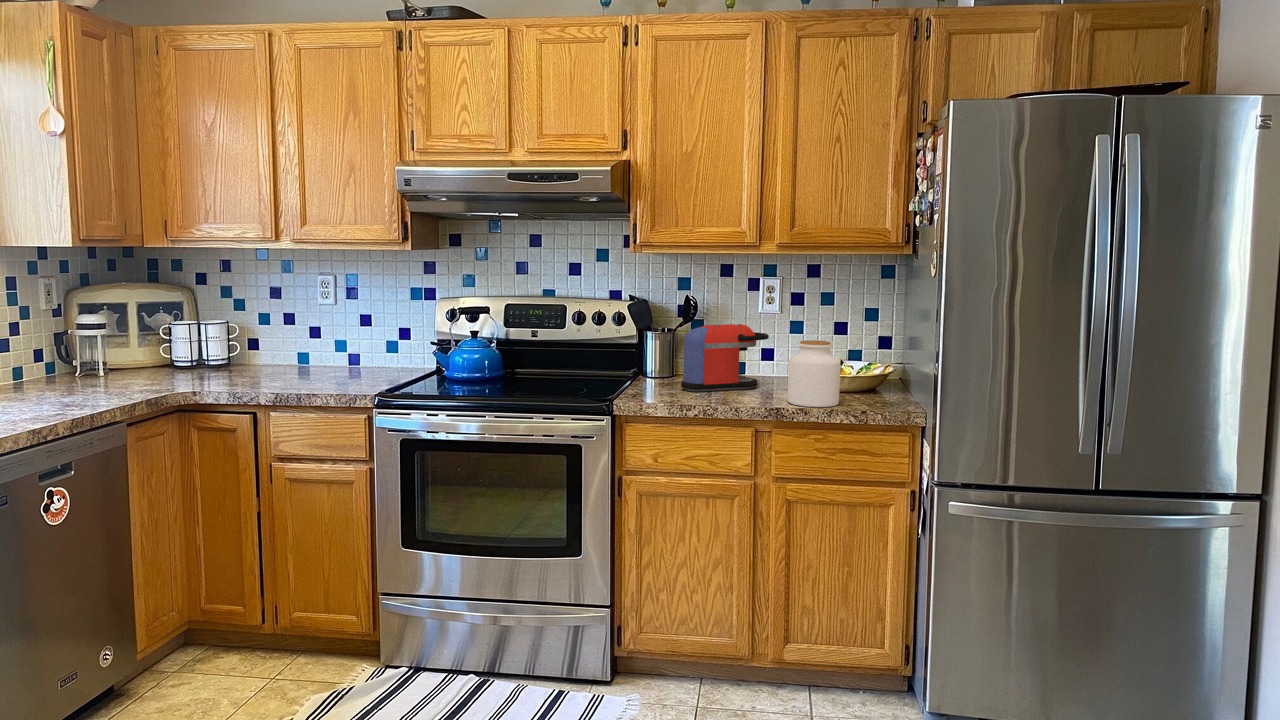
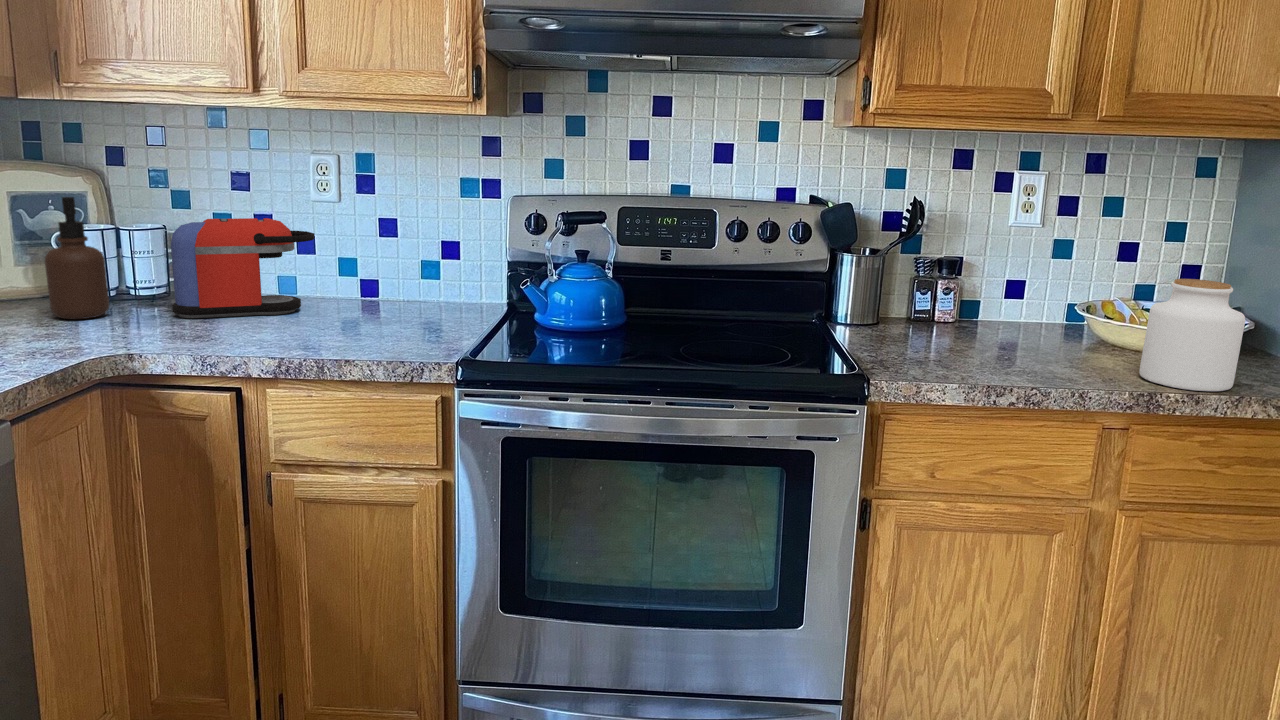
soap dispenser: none [153,304,190,377] -> present [45,197,109,319]
coffee maker: present [681,324,769,392] -> present [171,218,315,318]

